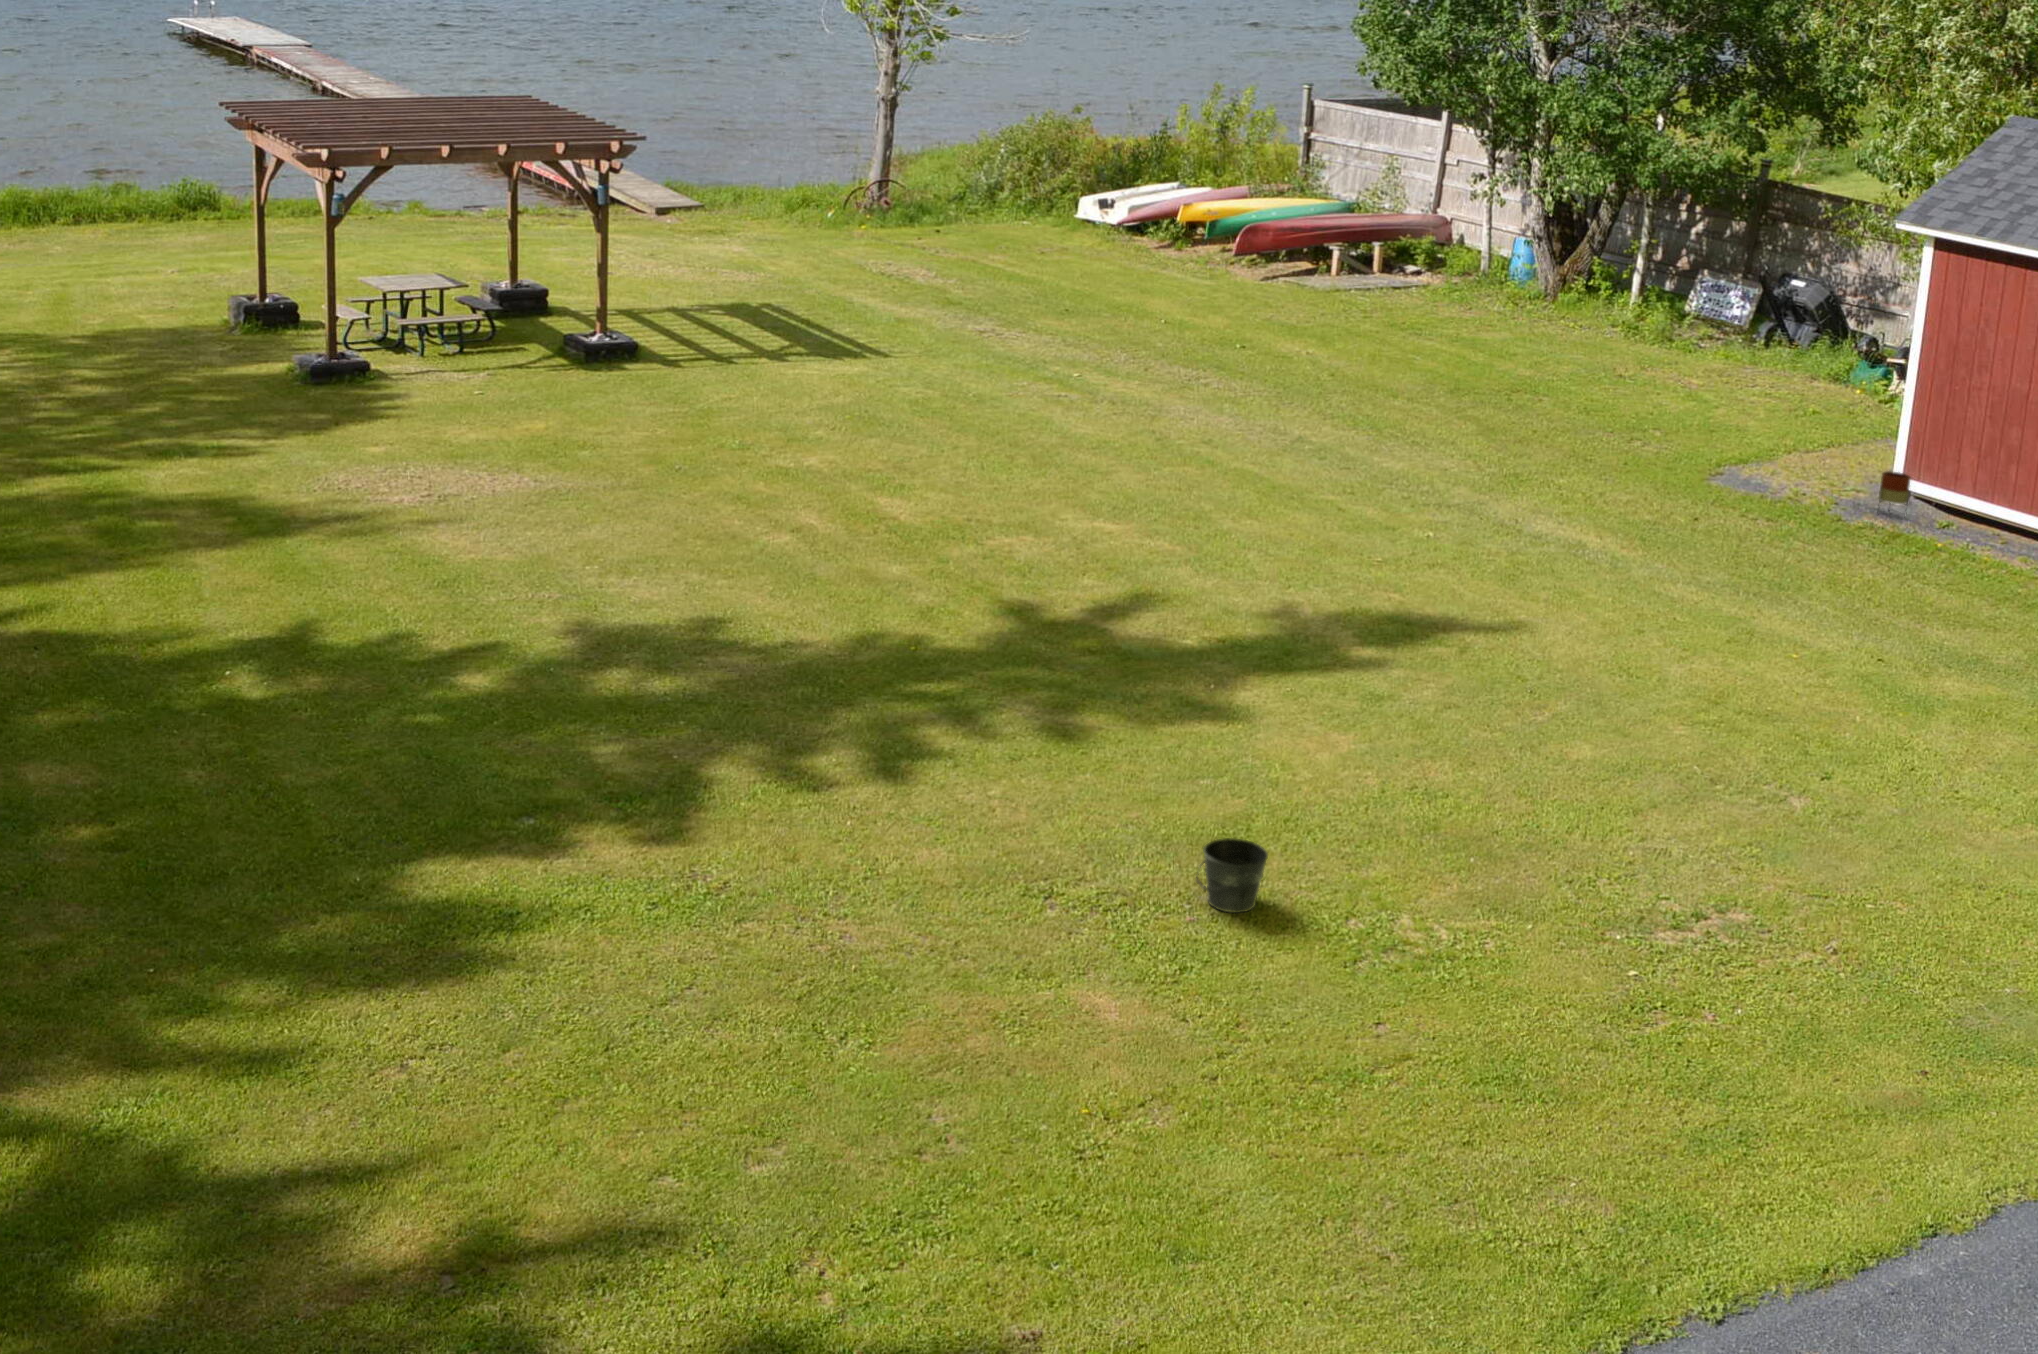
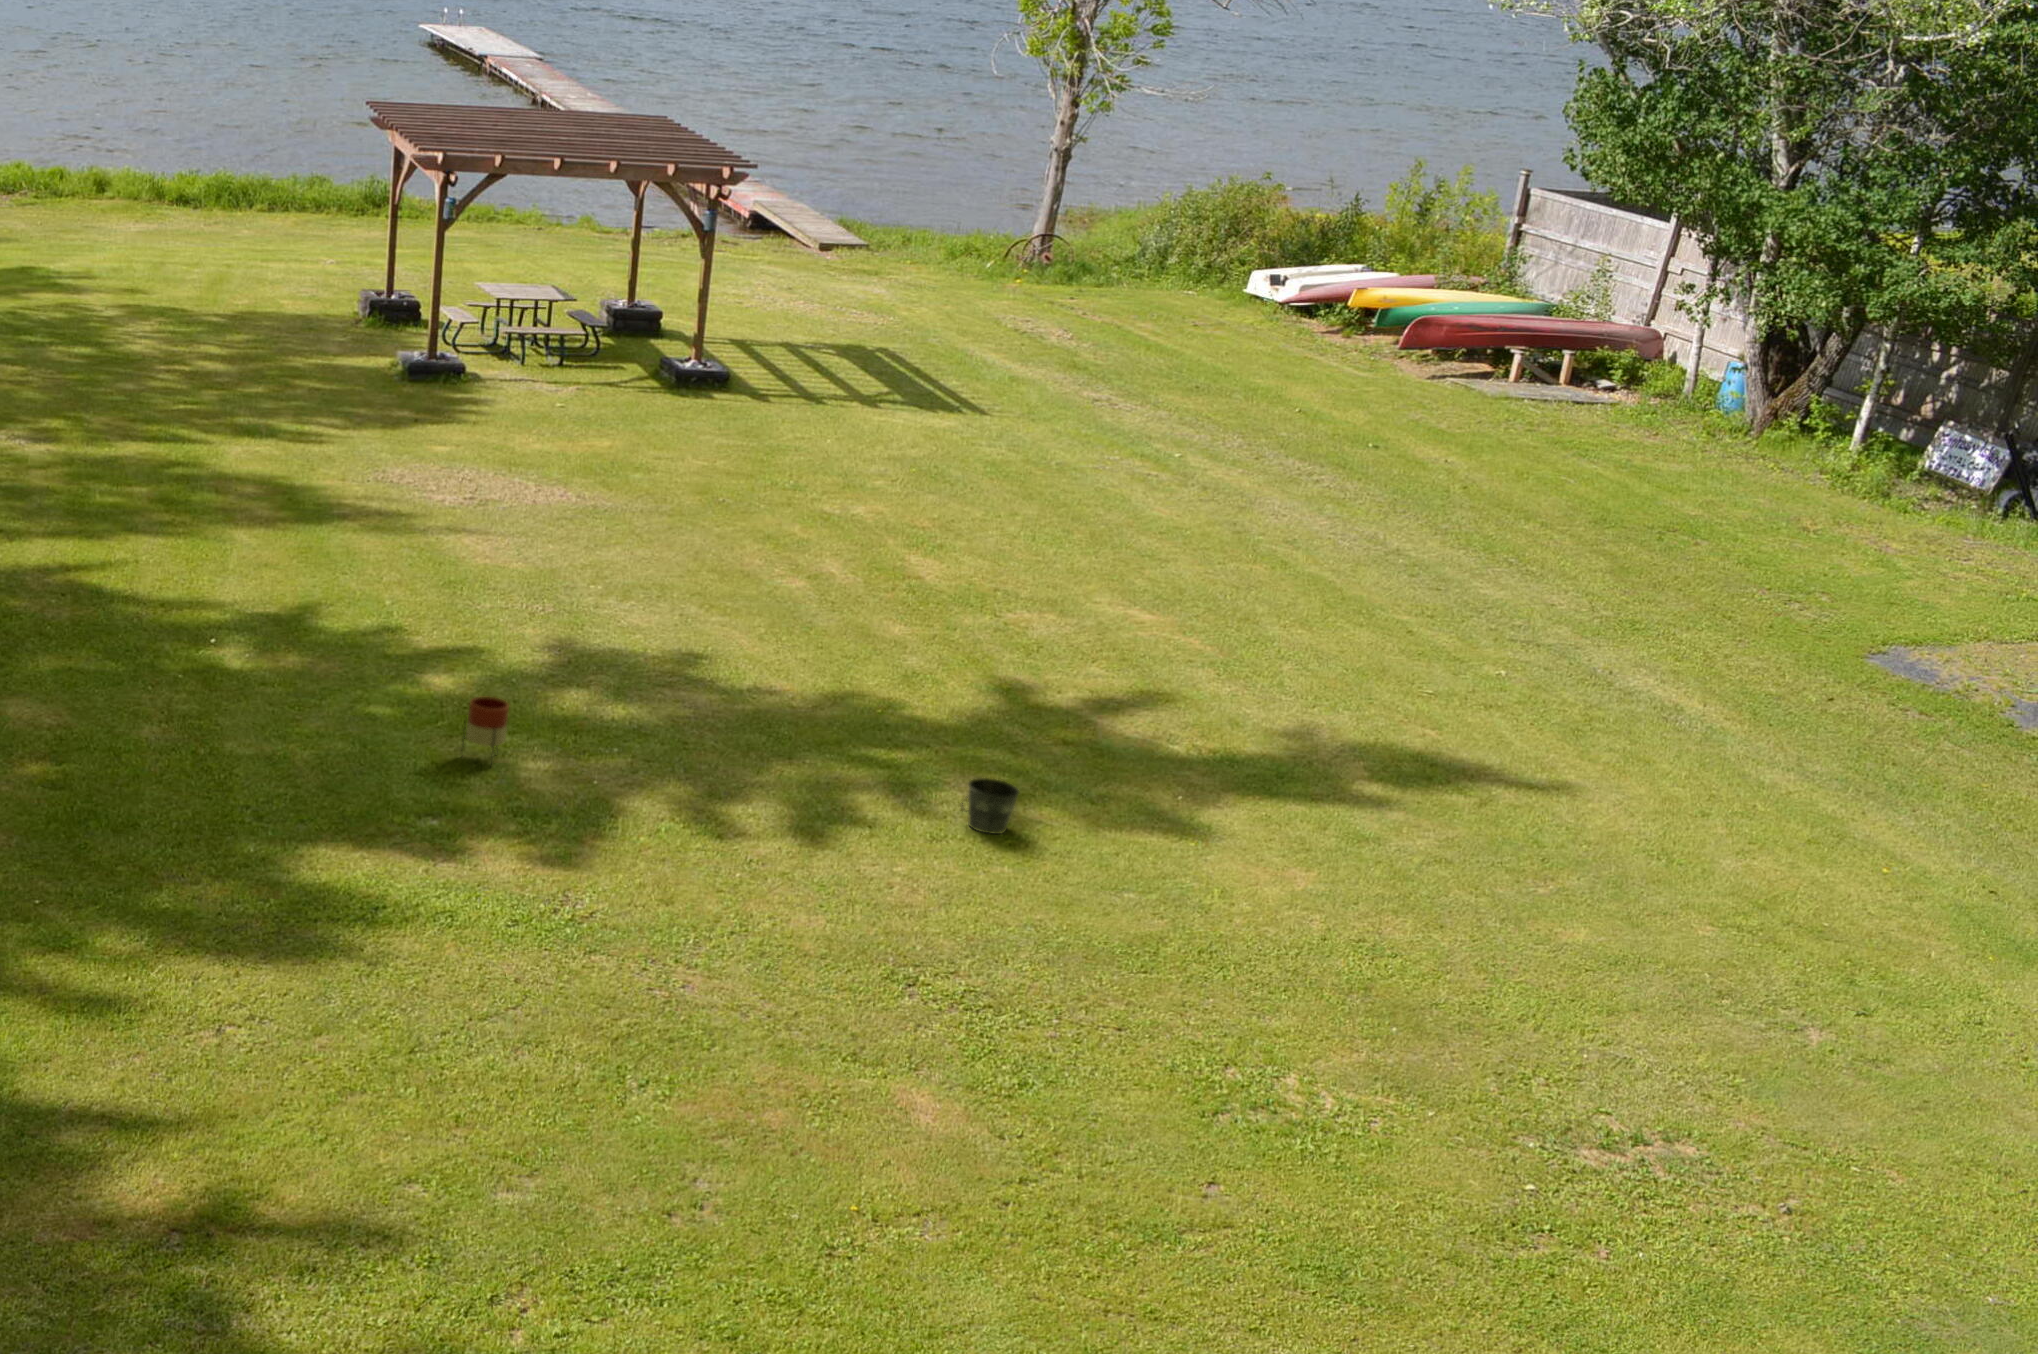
planter: present [1879,471,1911,505] -> present [464,696,509,752]

